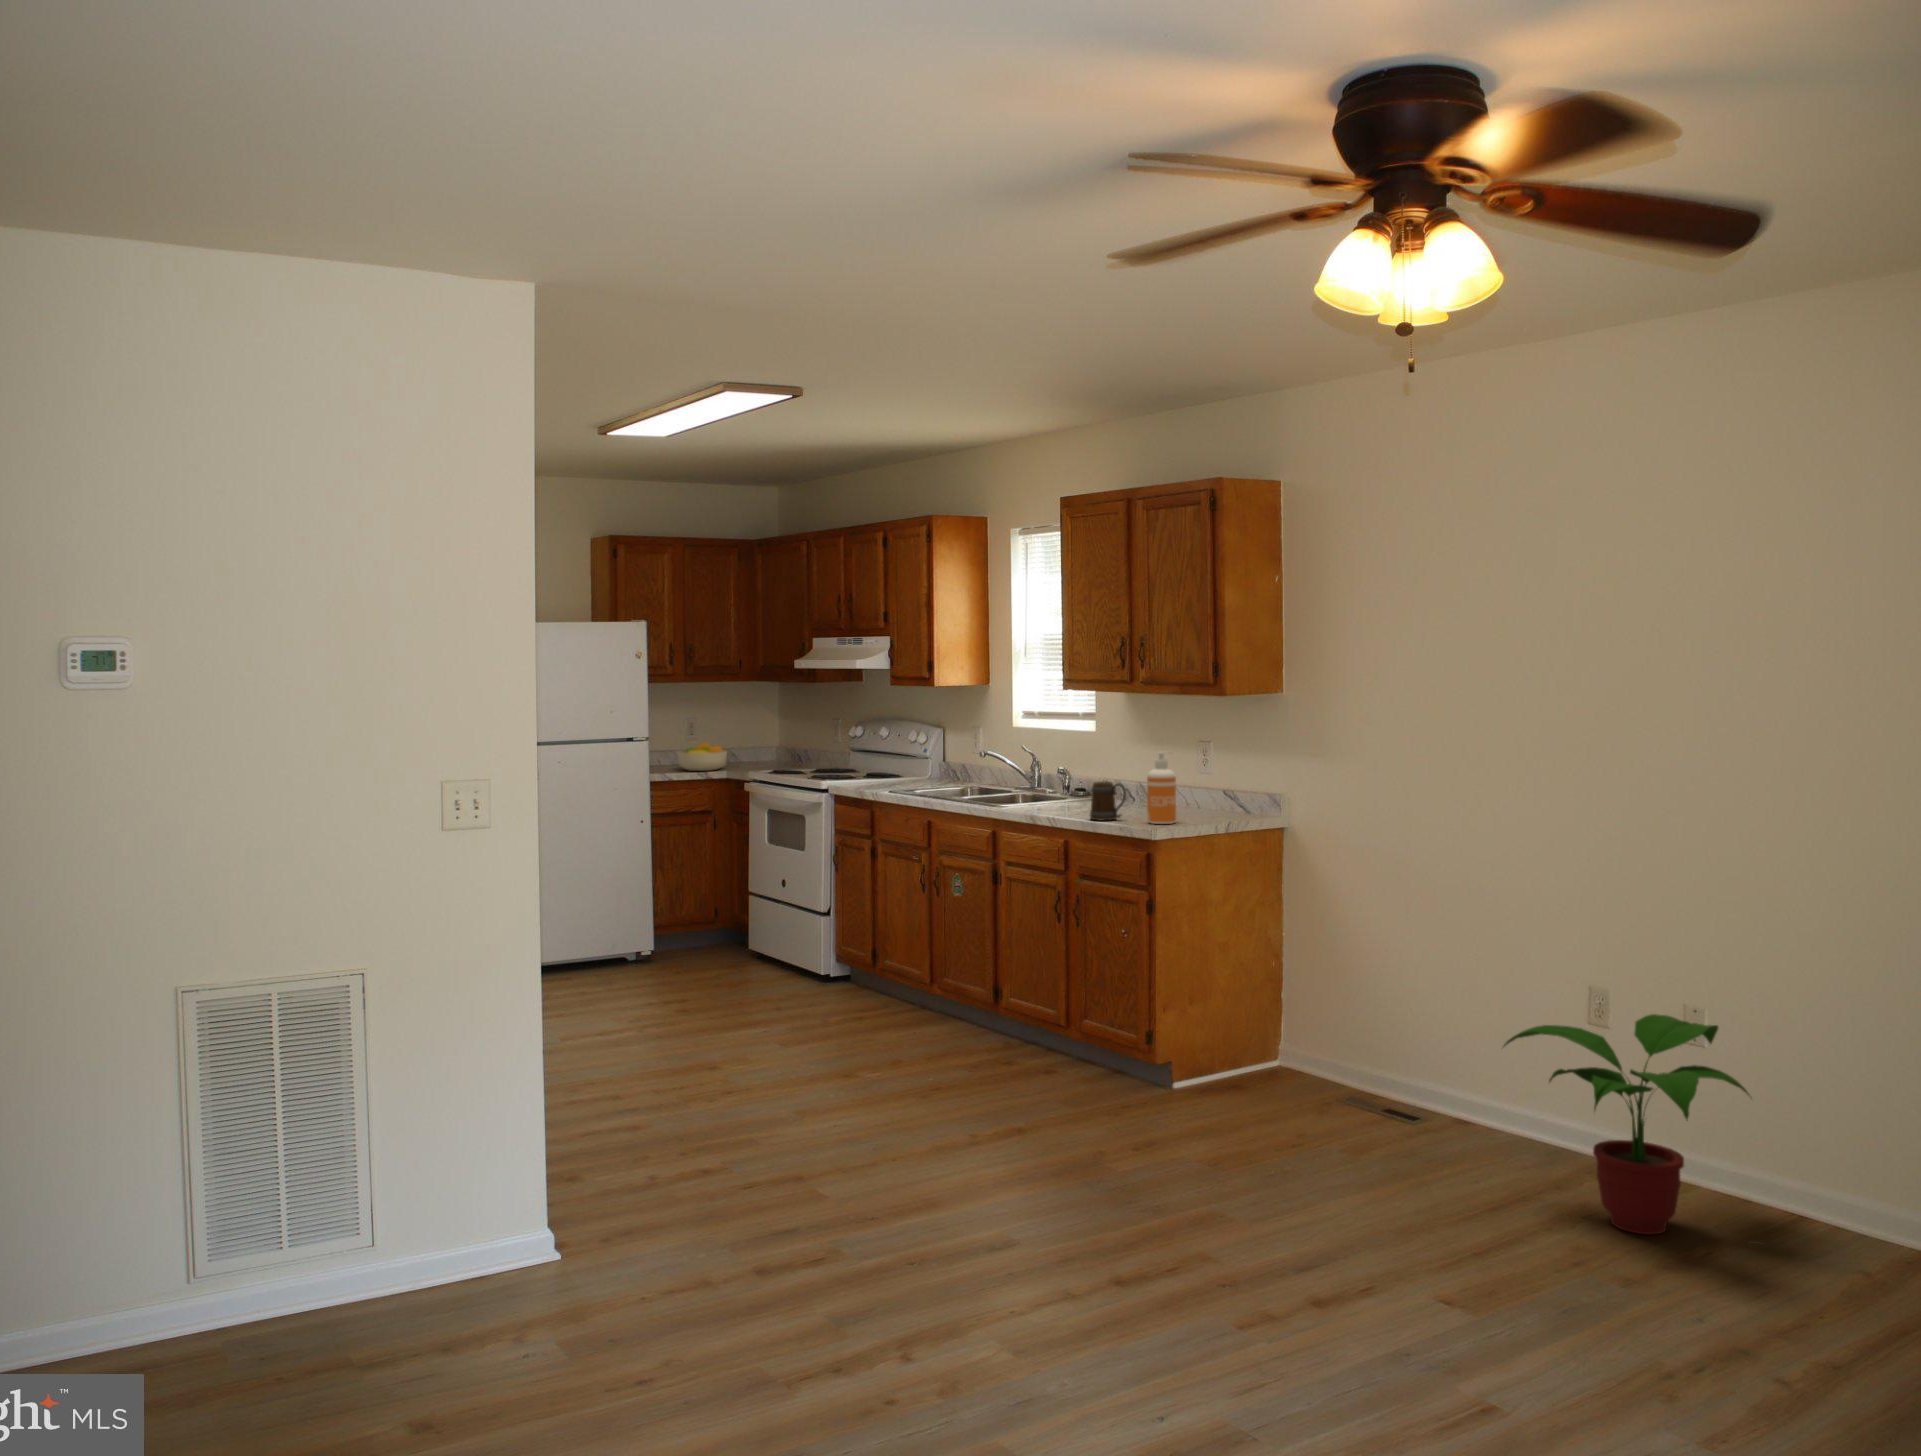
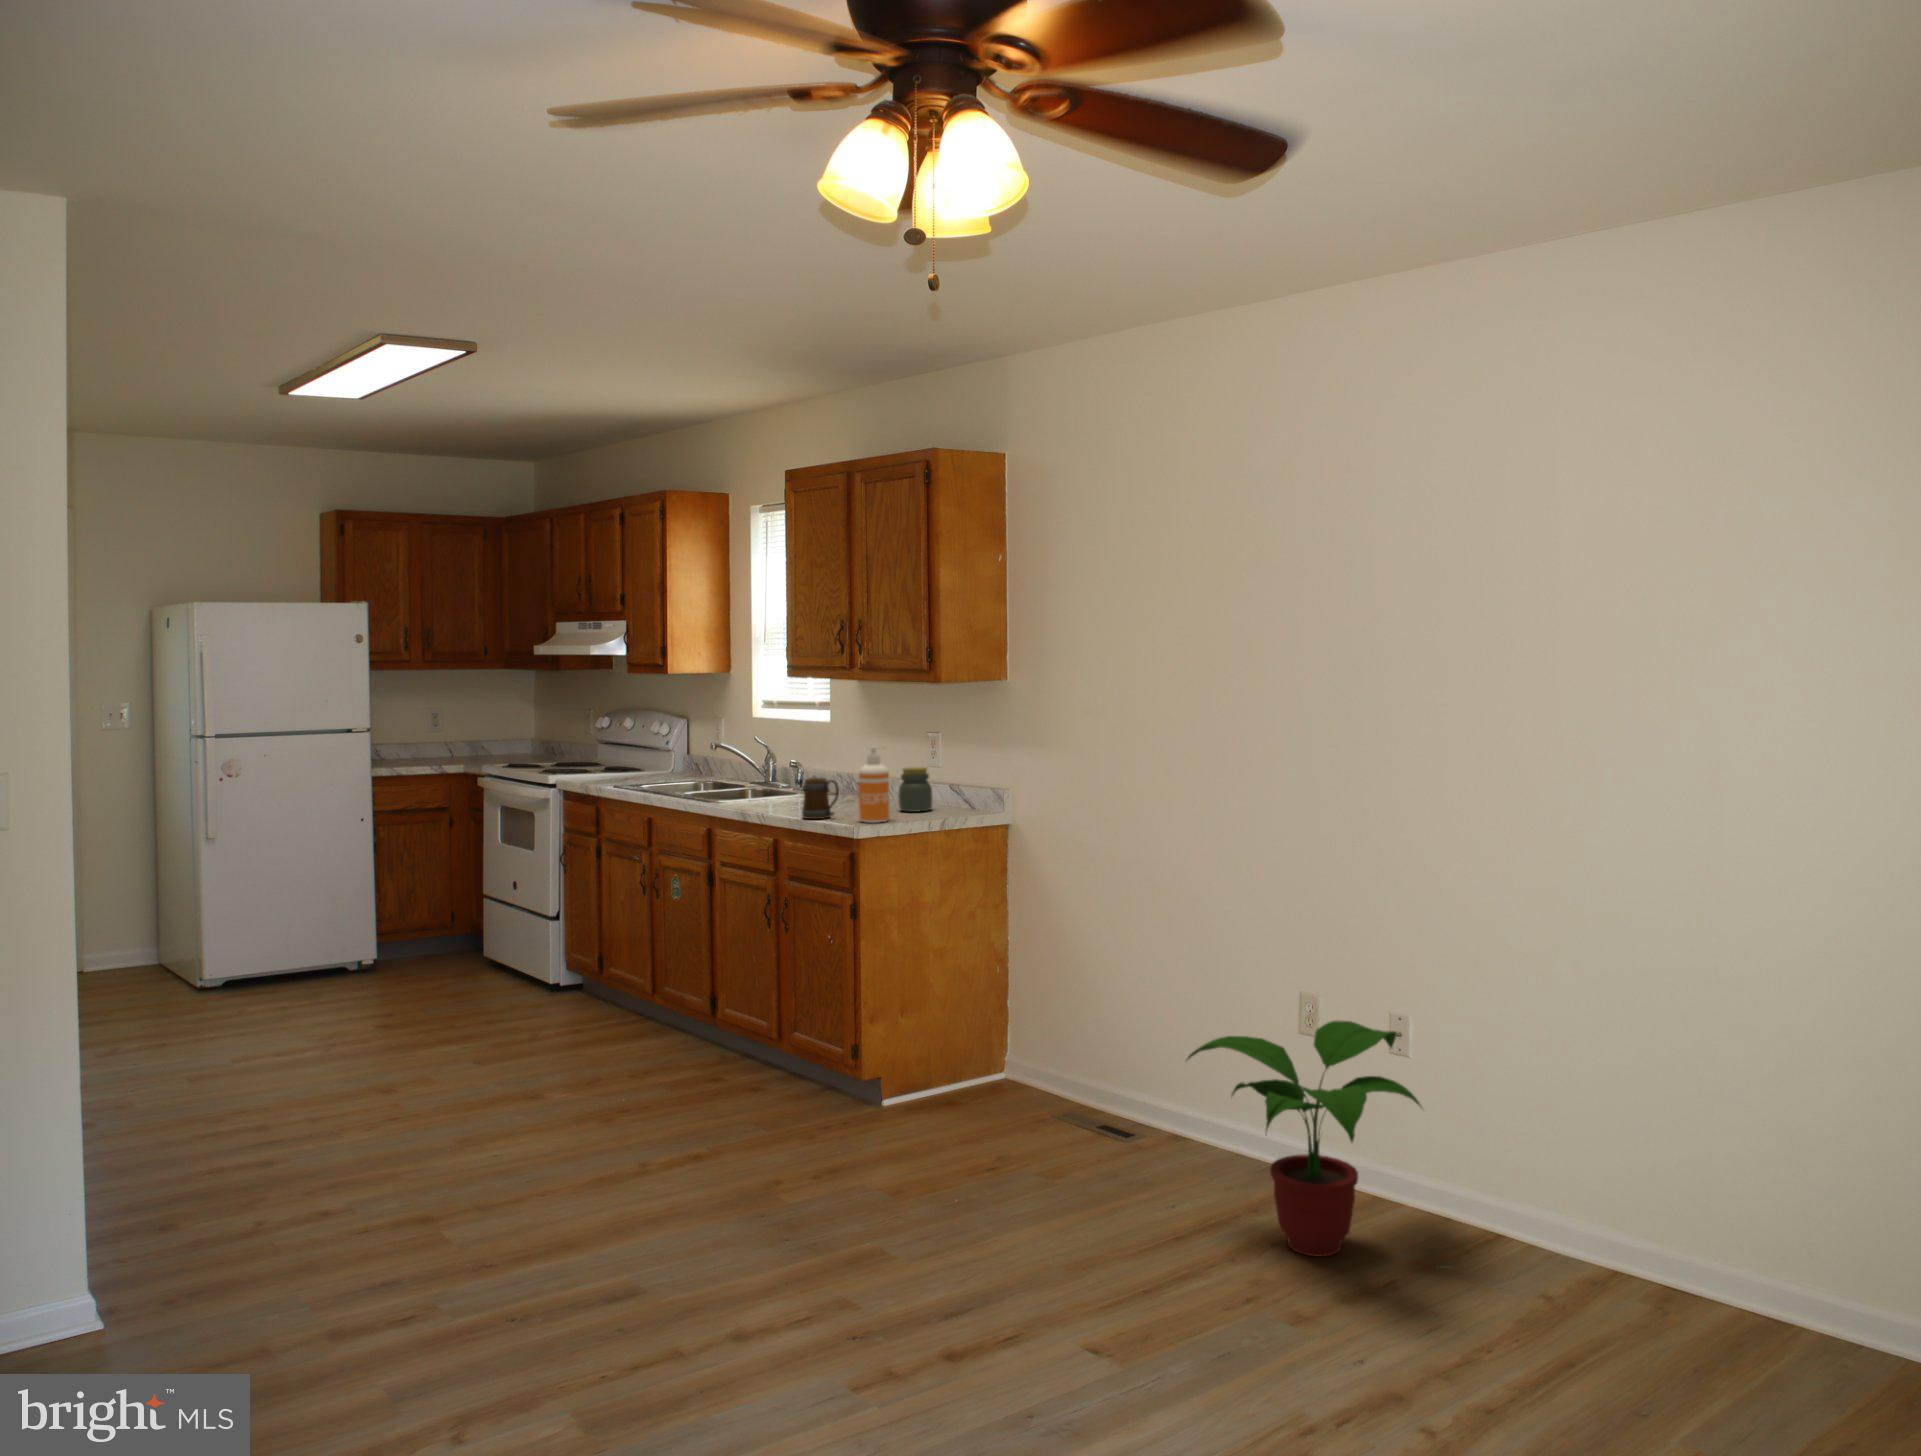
fruit bowl: present [678,742,727,771] -> none [412,733,468,764]
jar: none [1179,773,1212,816] -> present [898,767,933,812]

